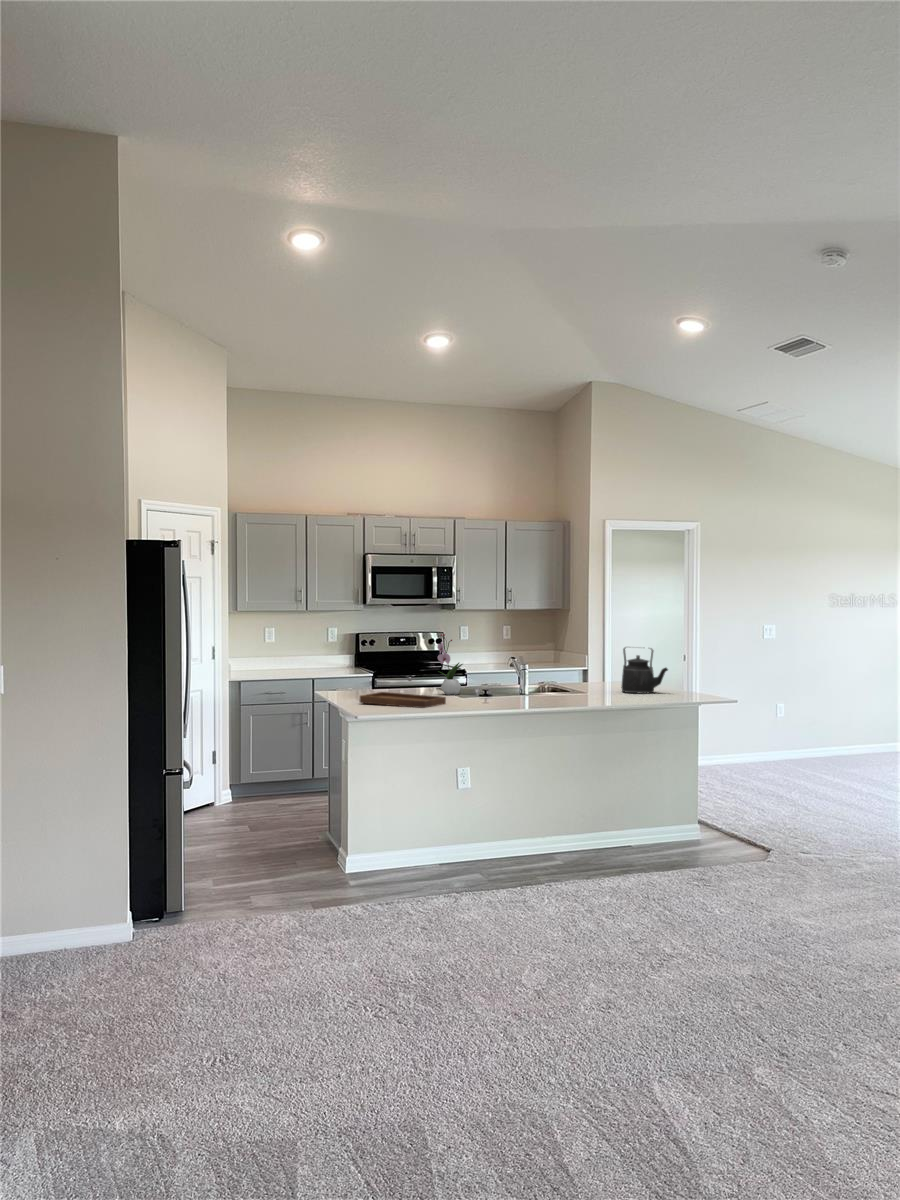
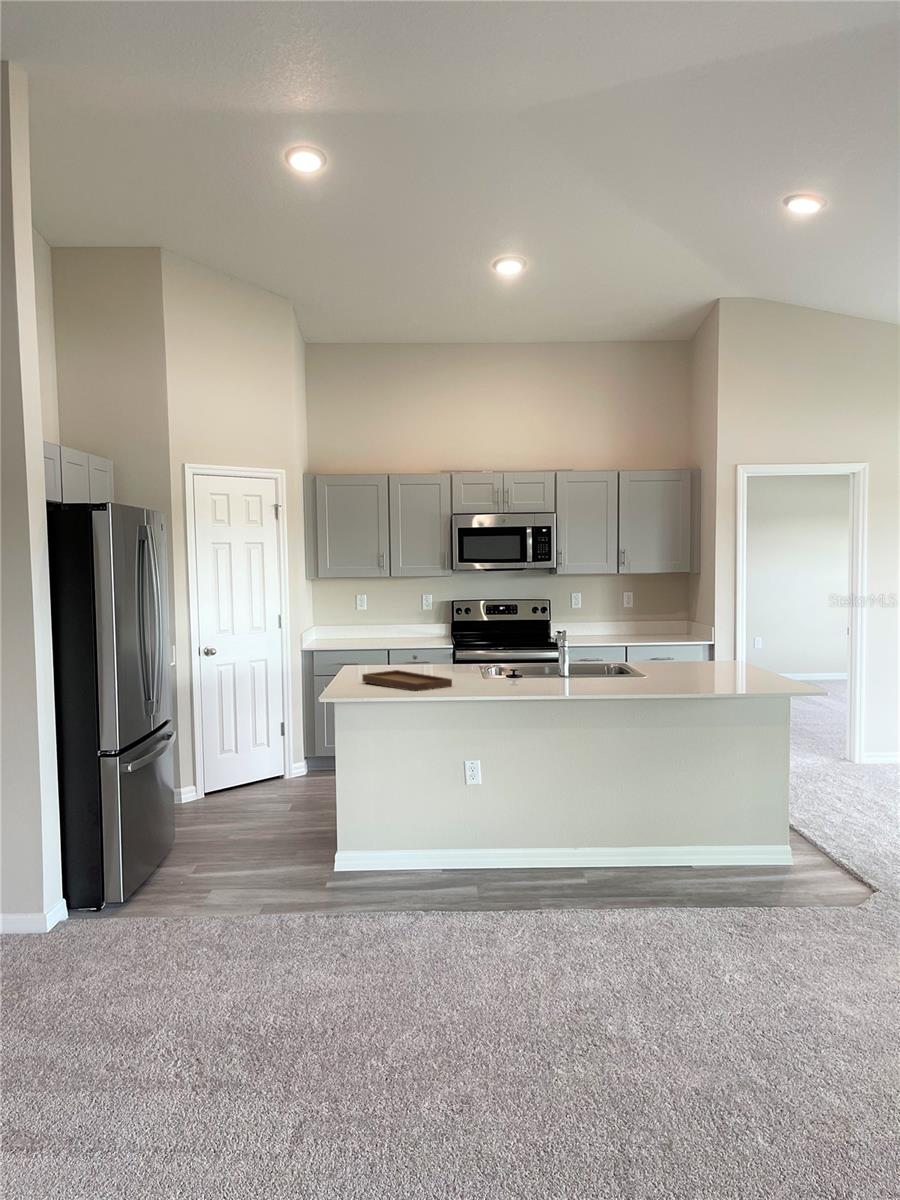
flower arrangement: present [438,634,463,695] -> none [473,605,501,675]
kettle: present [621,647,668,694] -> none [694,622,750,681]

